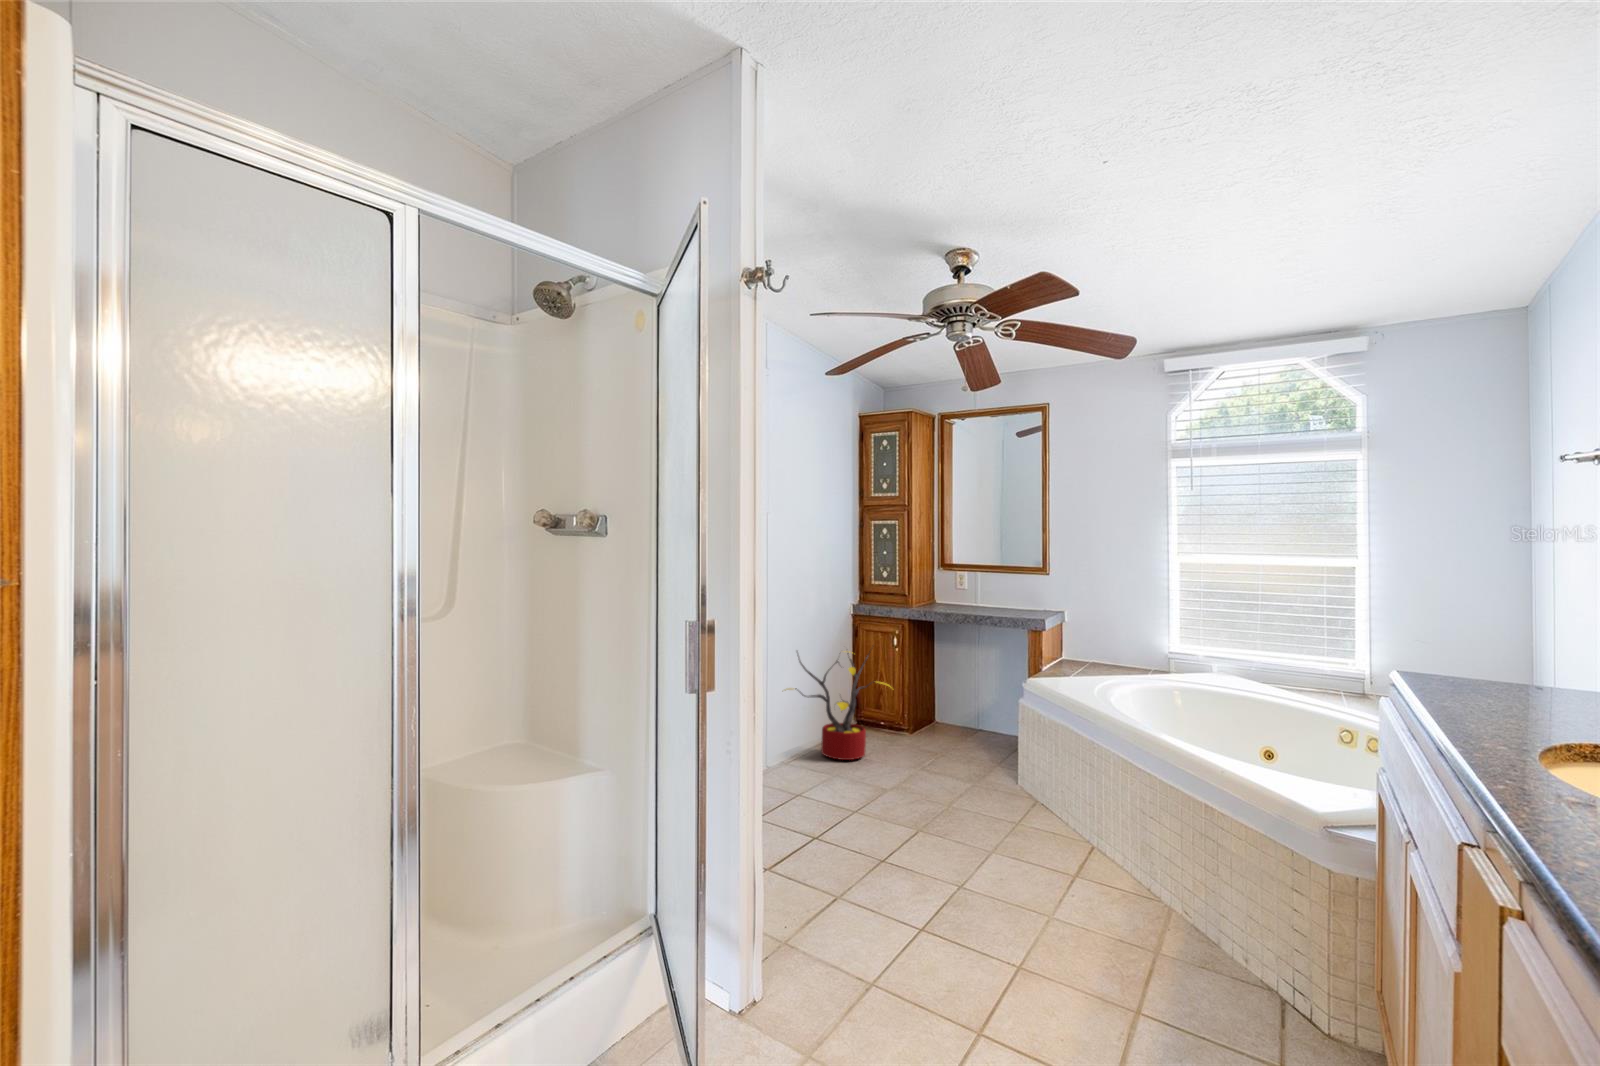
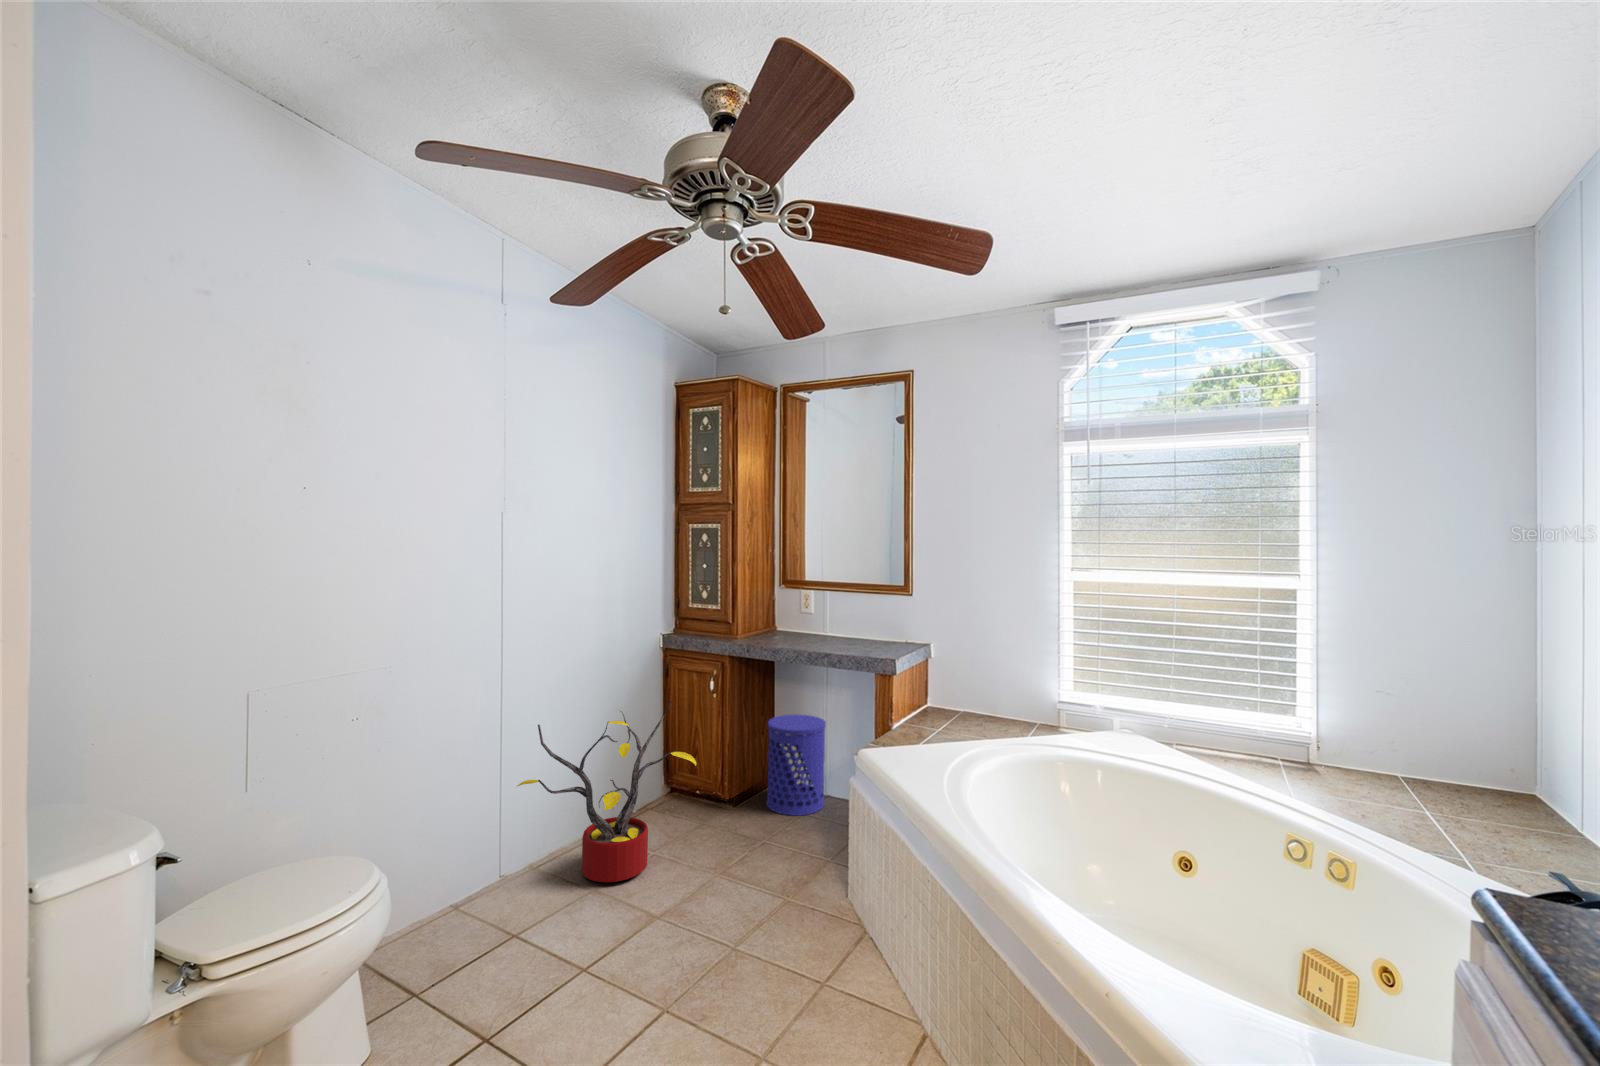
waste bin: none [934,668,980,740] -> present [767,714,826,816]

